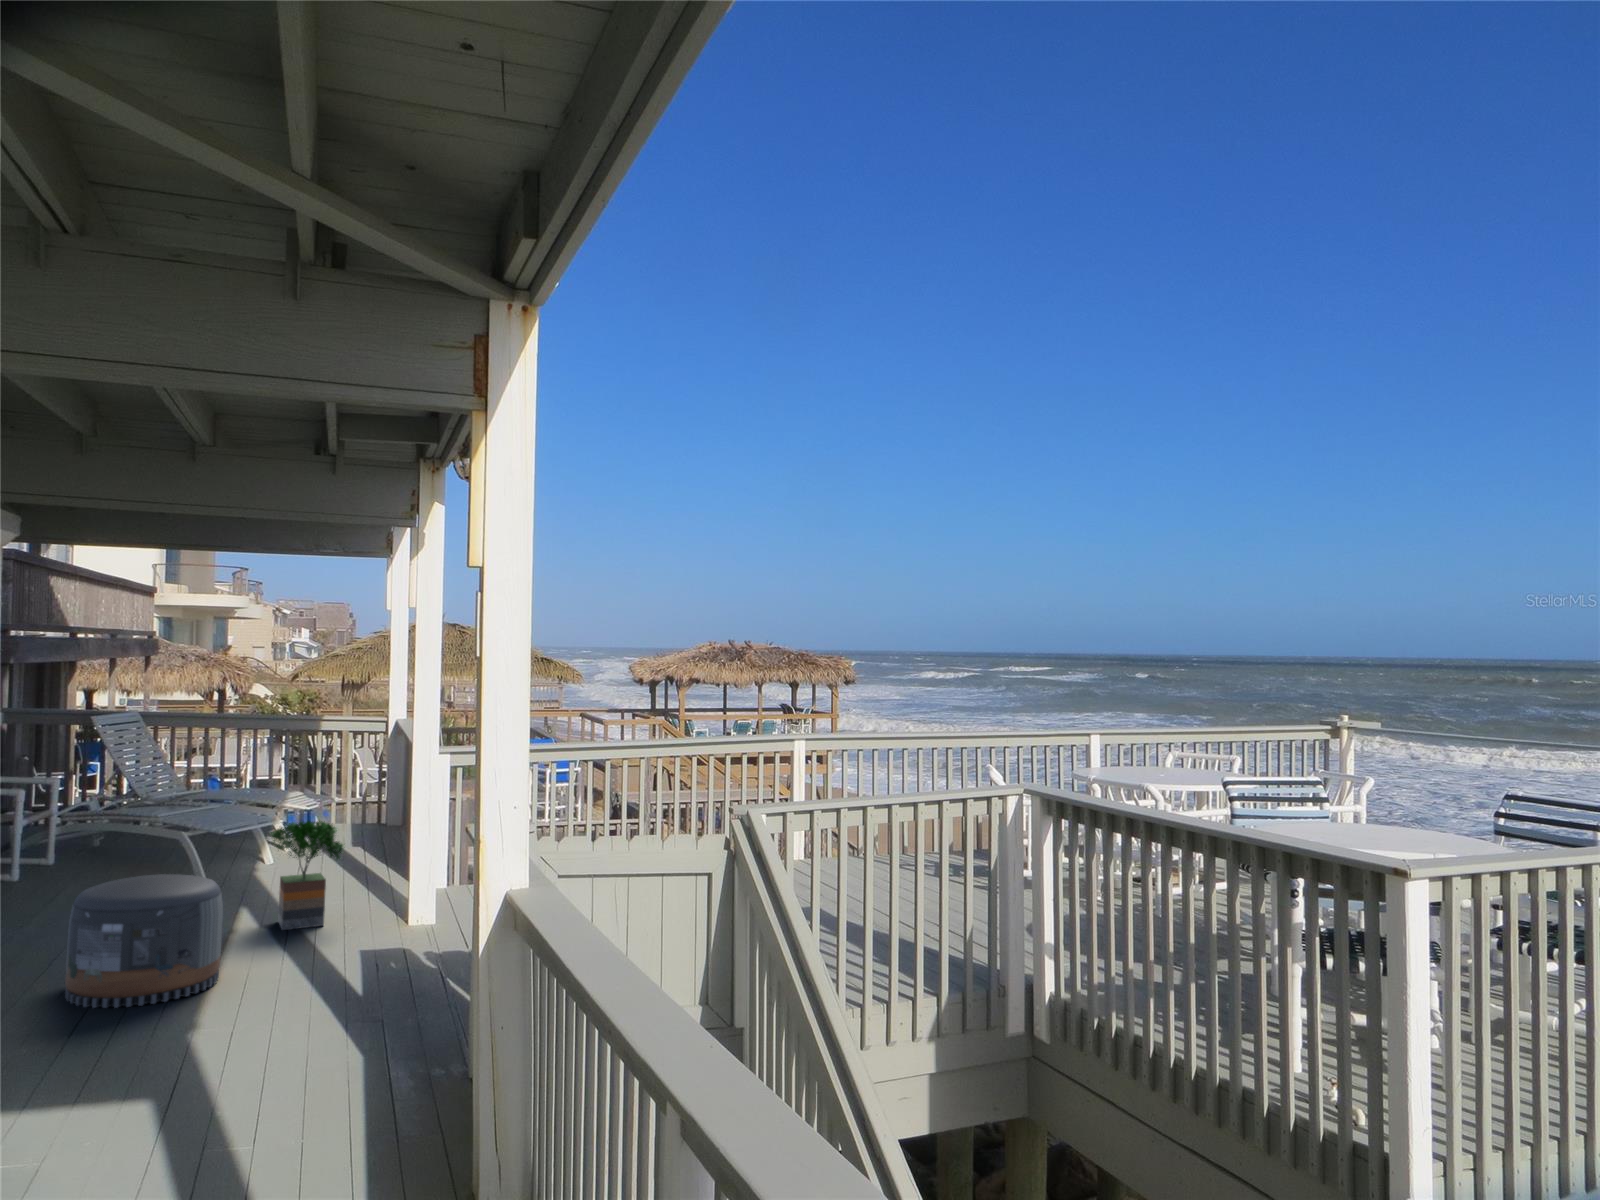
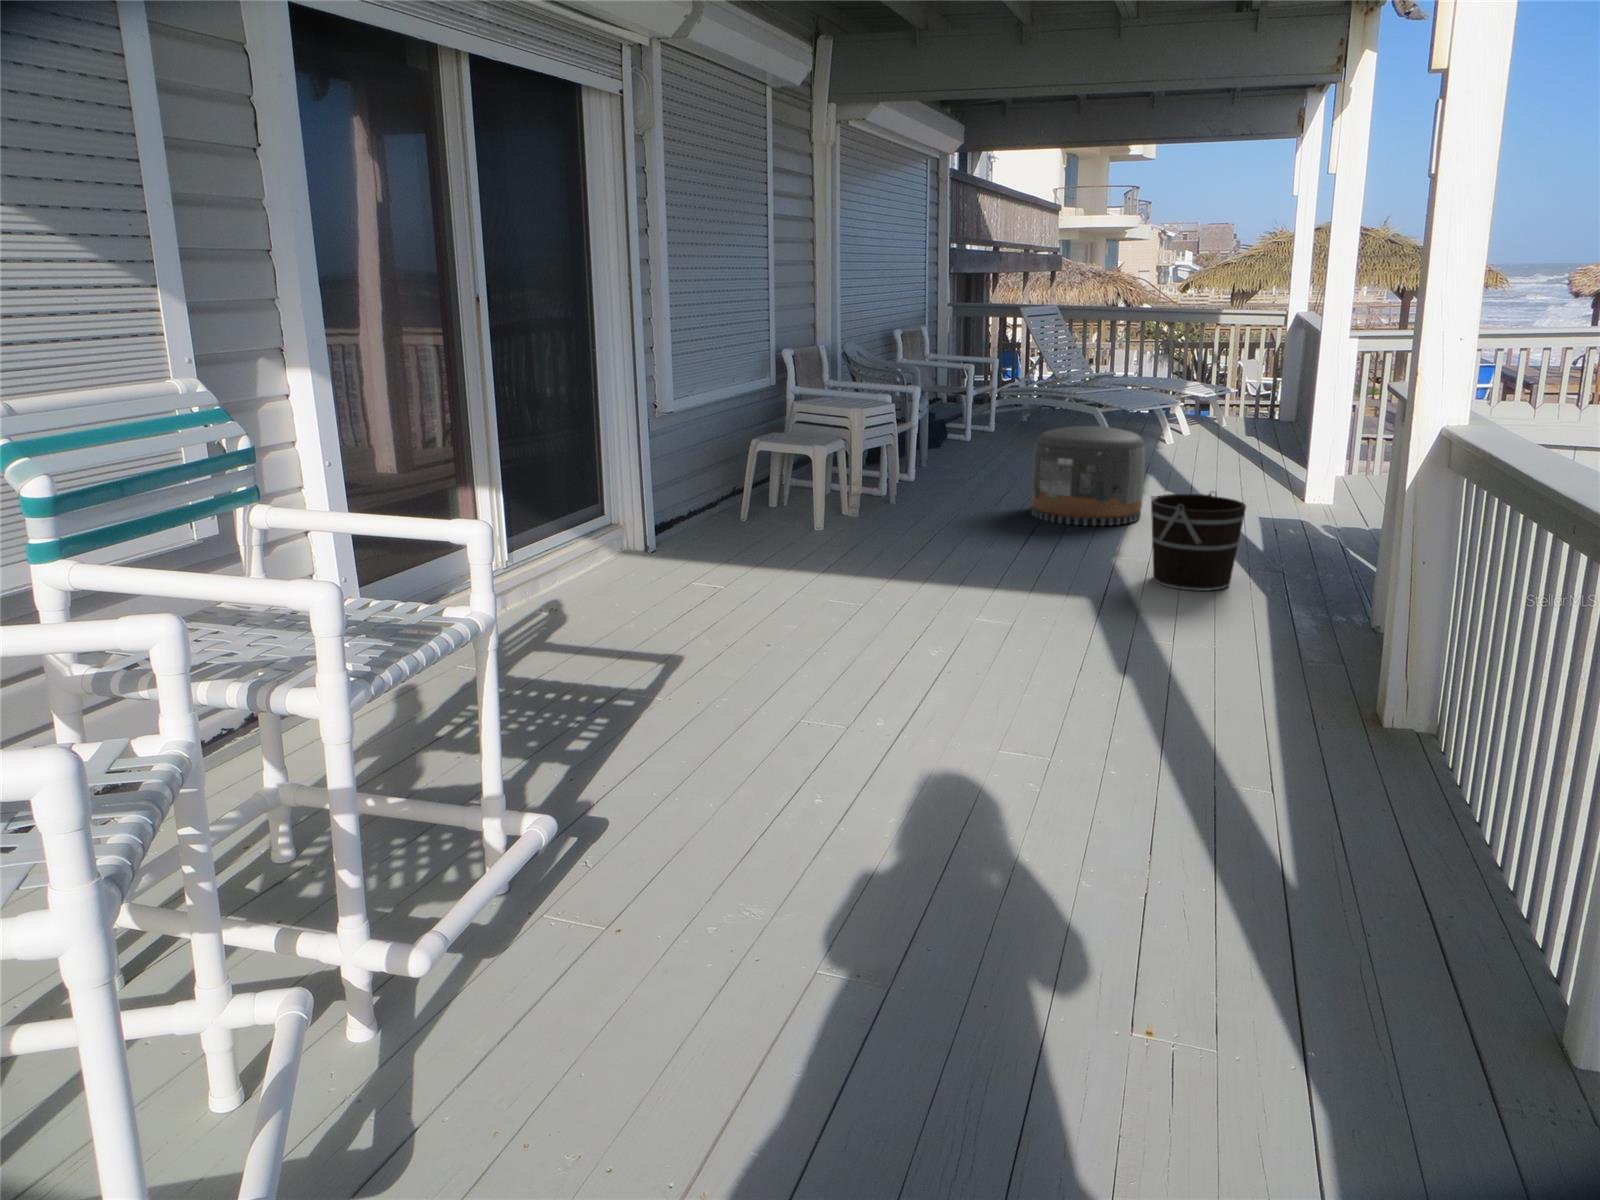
potted tree: present [270,821,343,930] -> none [1178,395,1249,494]
bucket: none [217,956,333,1091] -> present [1151,493,1246,591]

